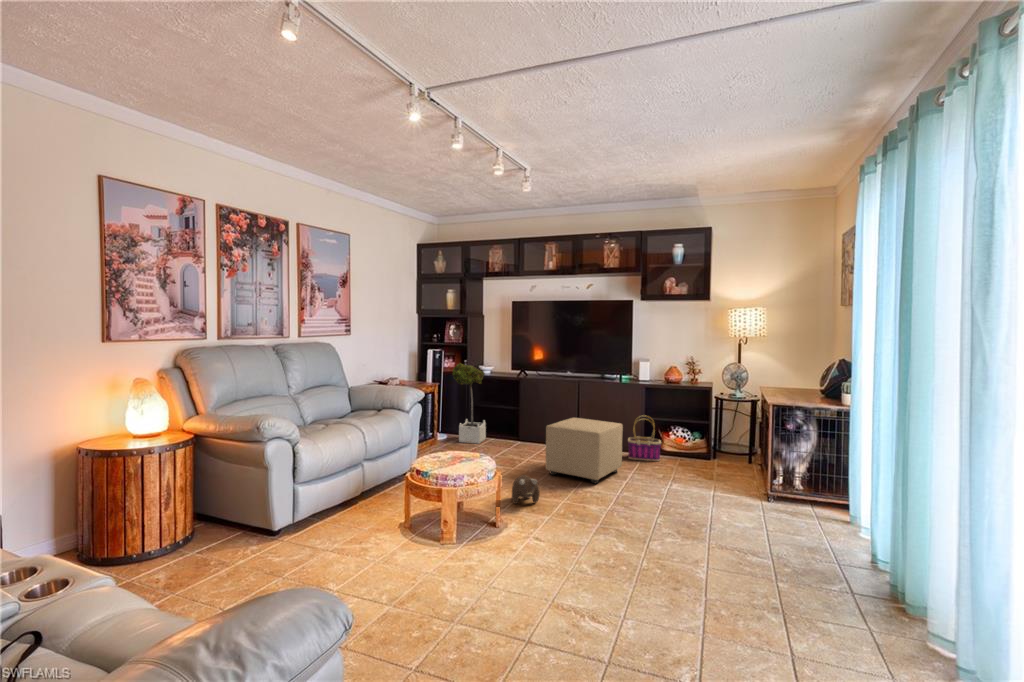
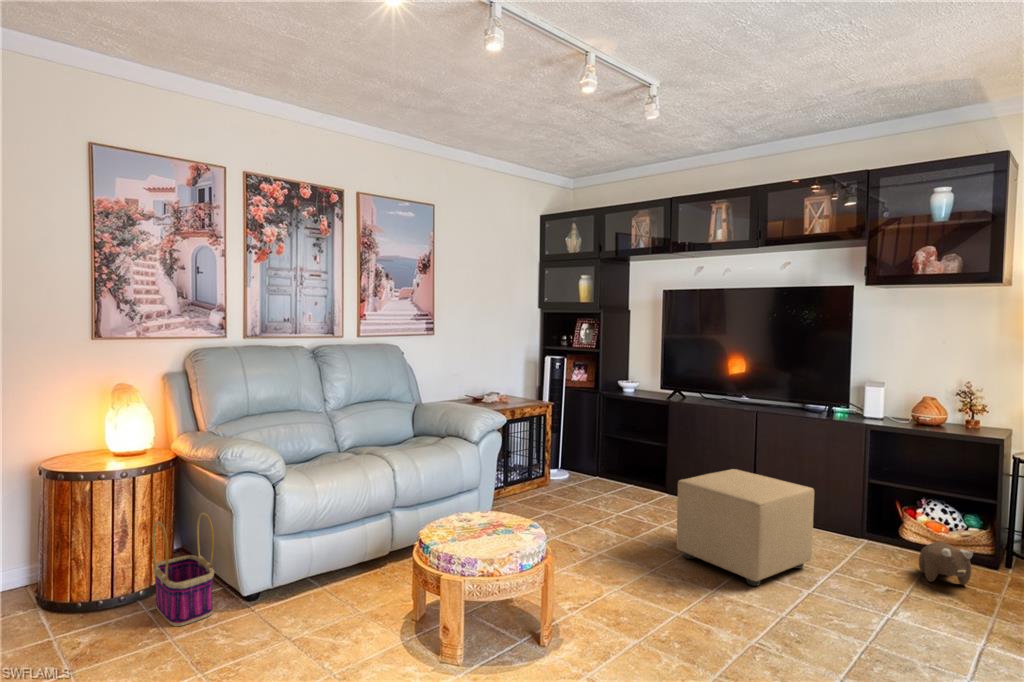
potted tree: present [453,363,486,443] -> none [573,376,619,490]
basket: present [628,415,661,461] -> present [153,513,214,627]
plush toy: present [512,475,540,504] -> present [919,541,973,585]

